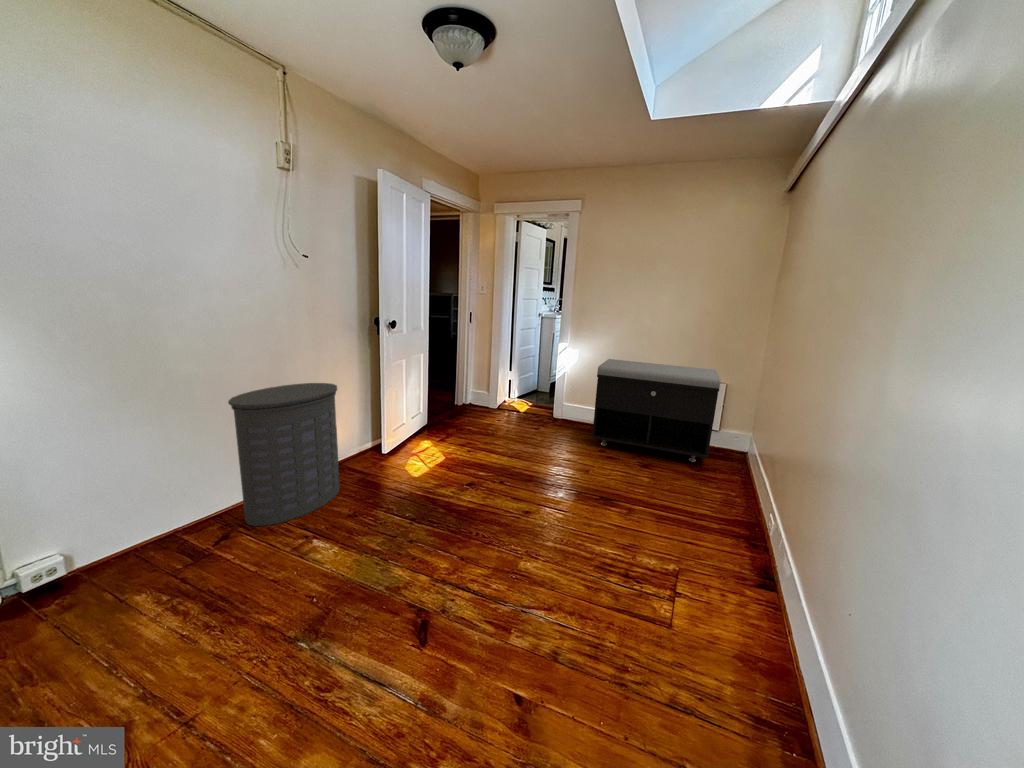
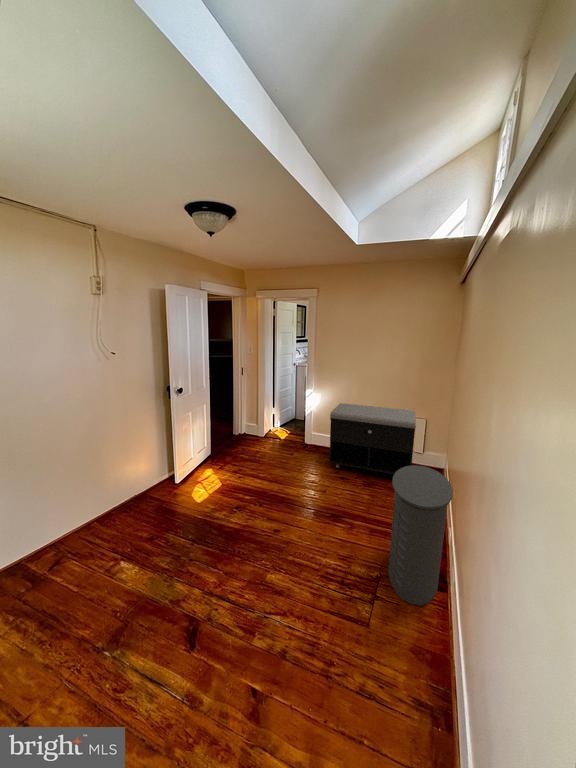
laundry hamper: present [228,383,340,526] -> present [388,465,453,606]

